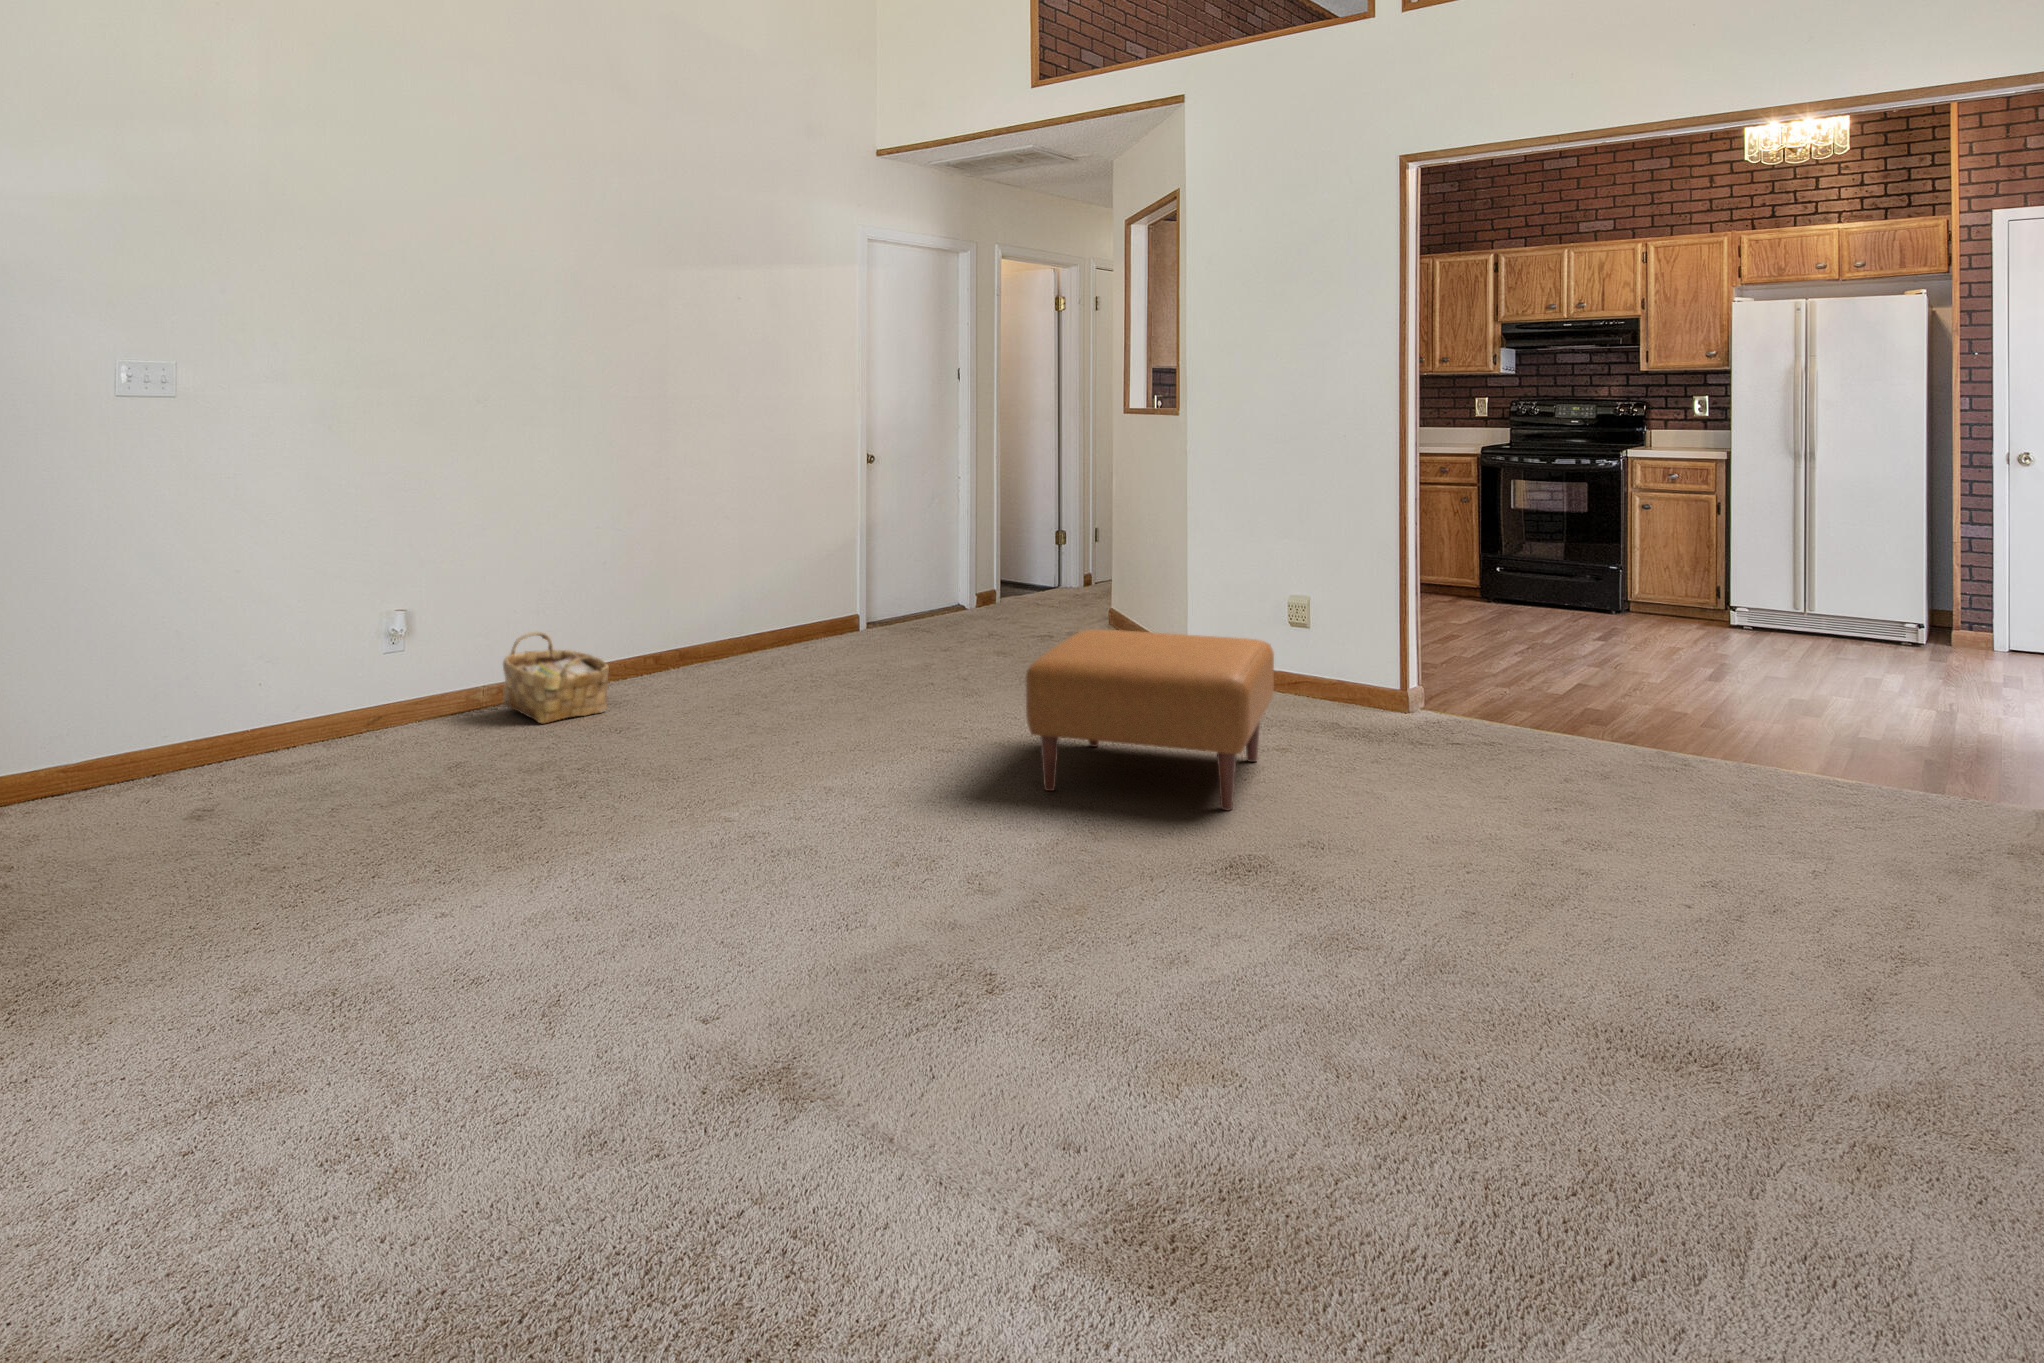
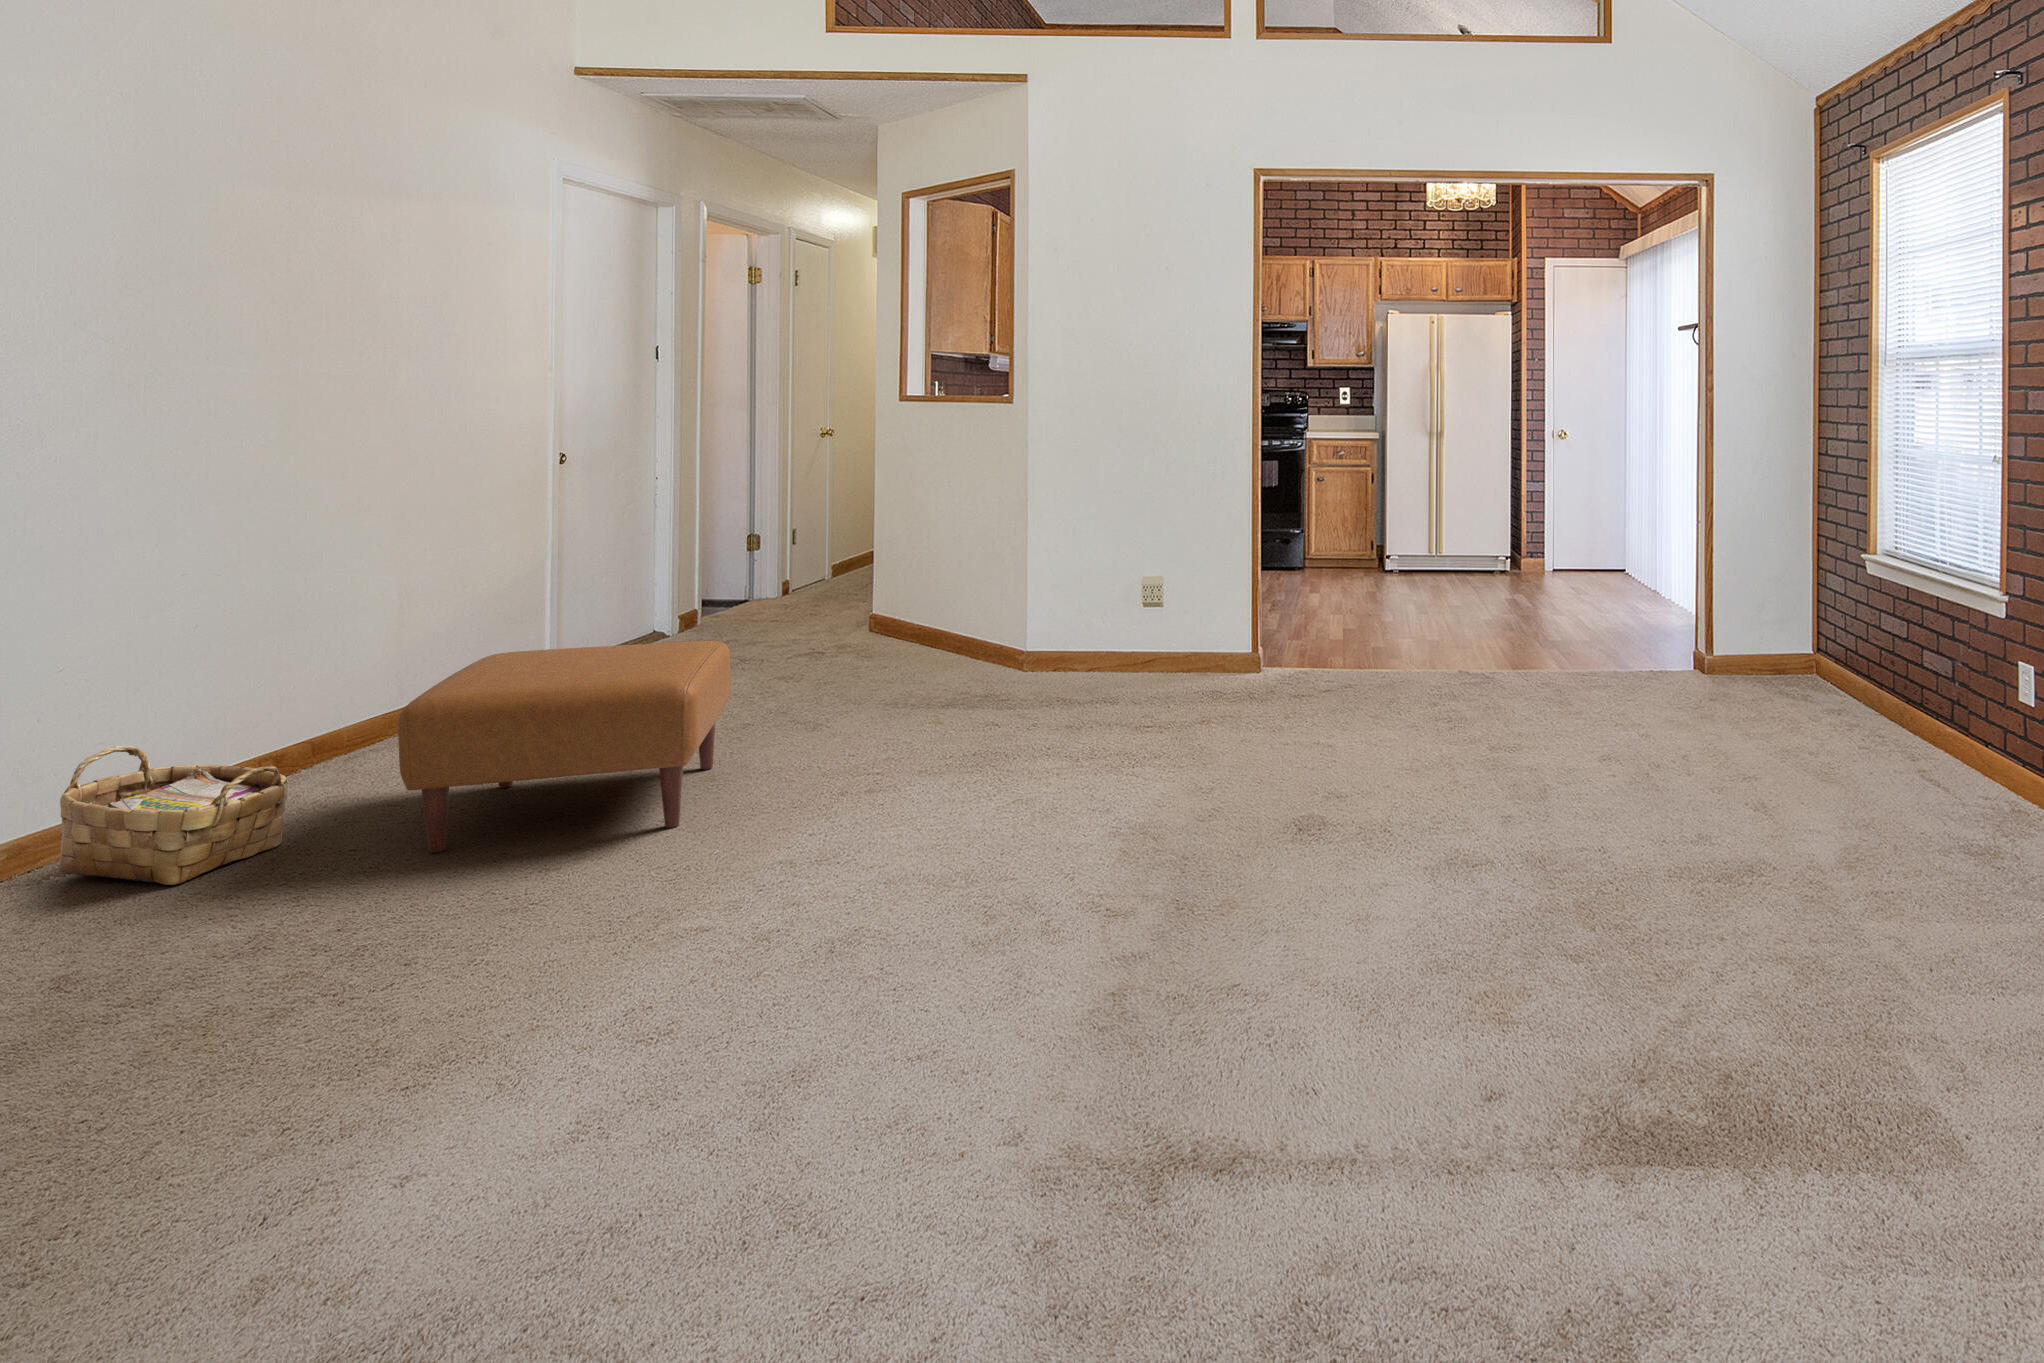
ottoman: present [1026,629,1274,810] -> present [398,641,730,853]

